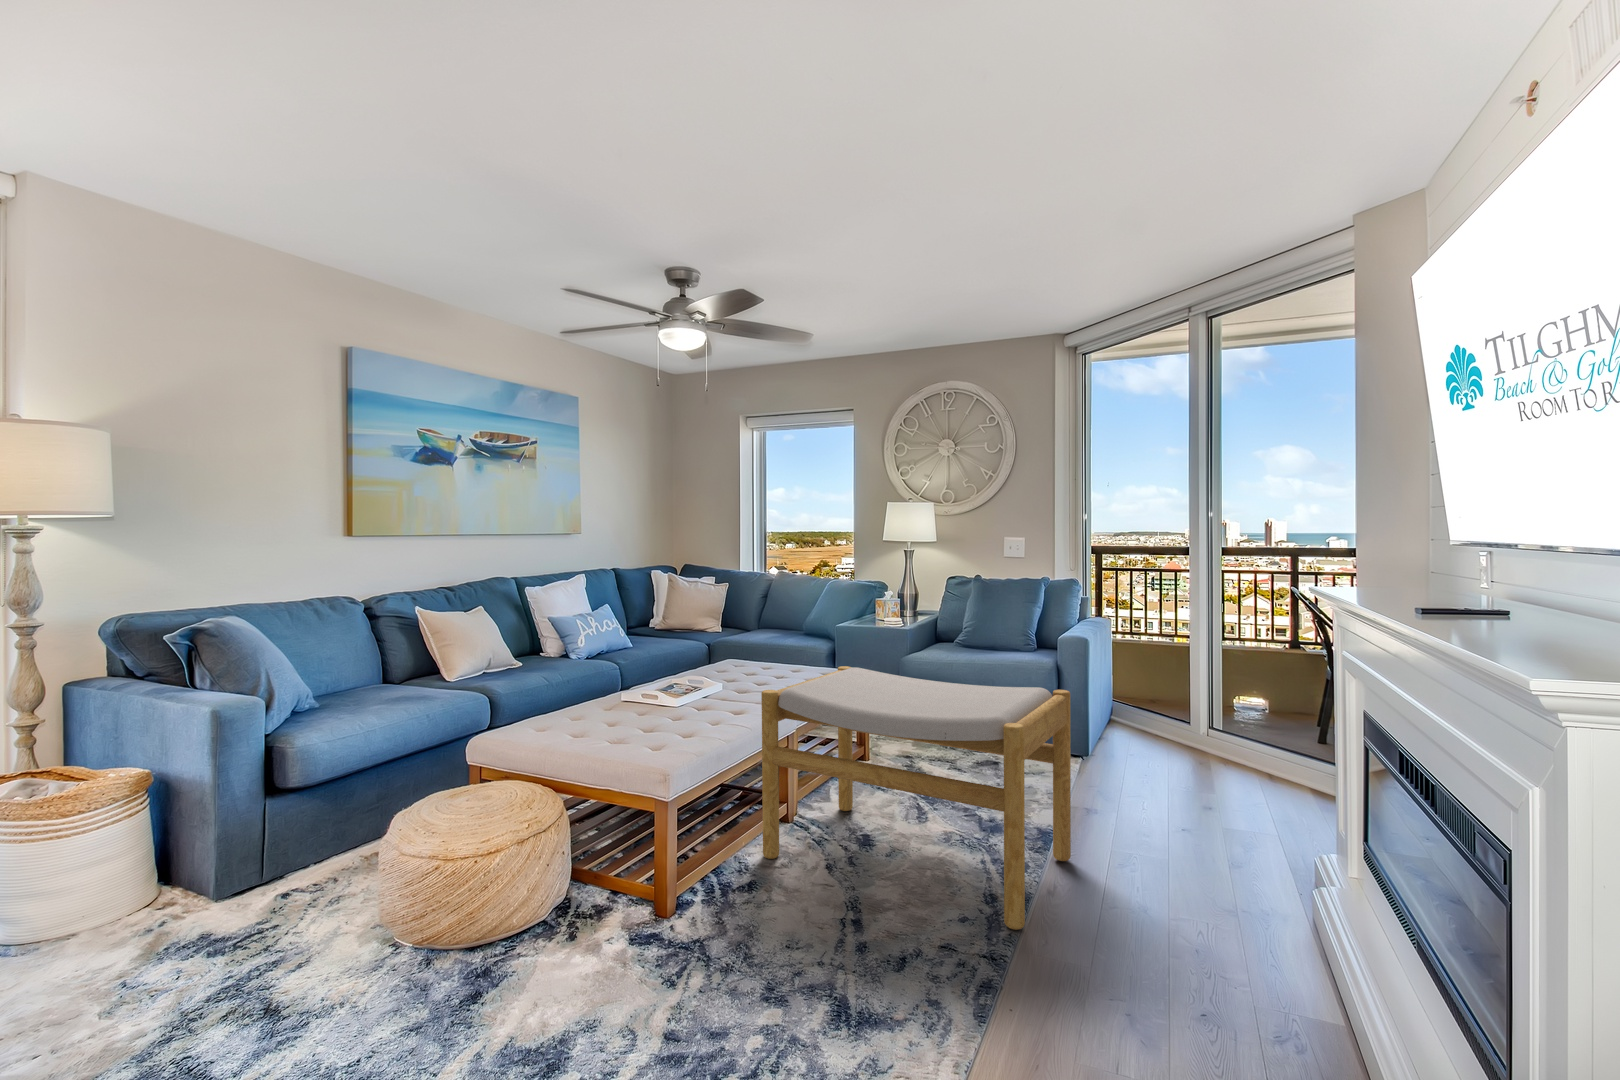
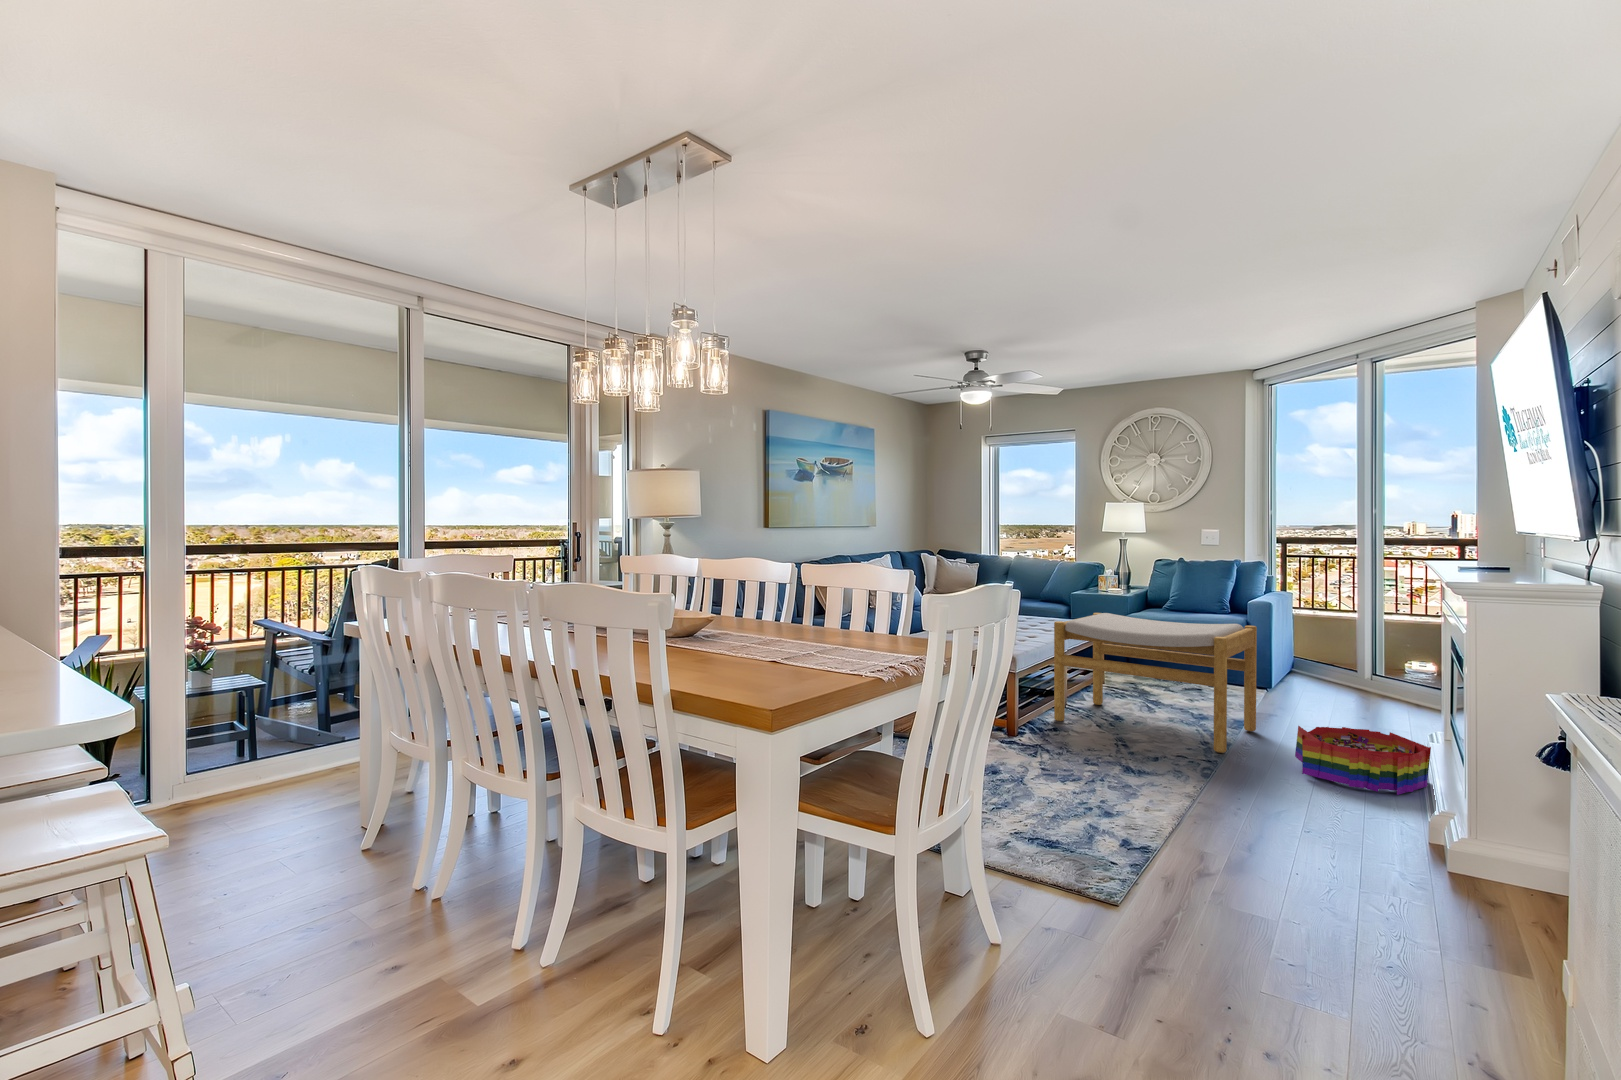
storage bin: none [1135,872,1360,1044] -> present [1295,726,1431,795]

